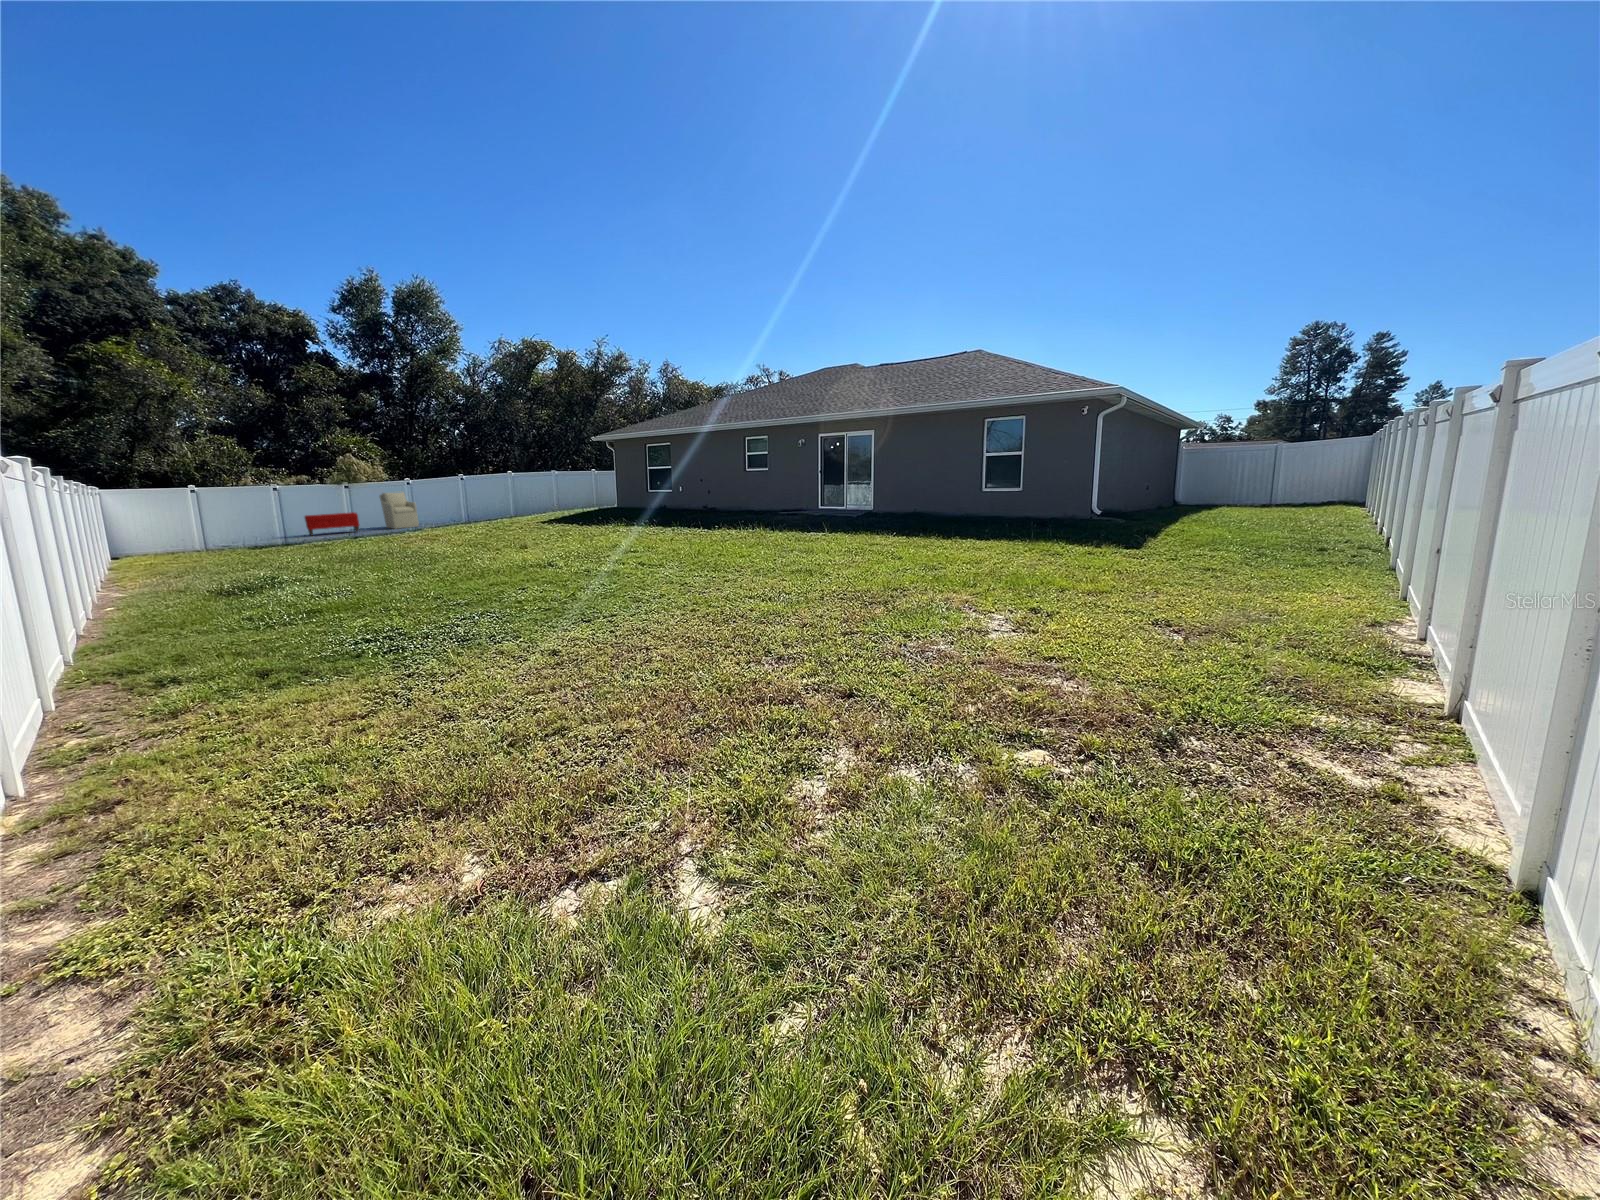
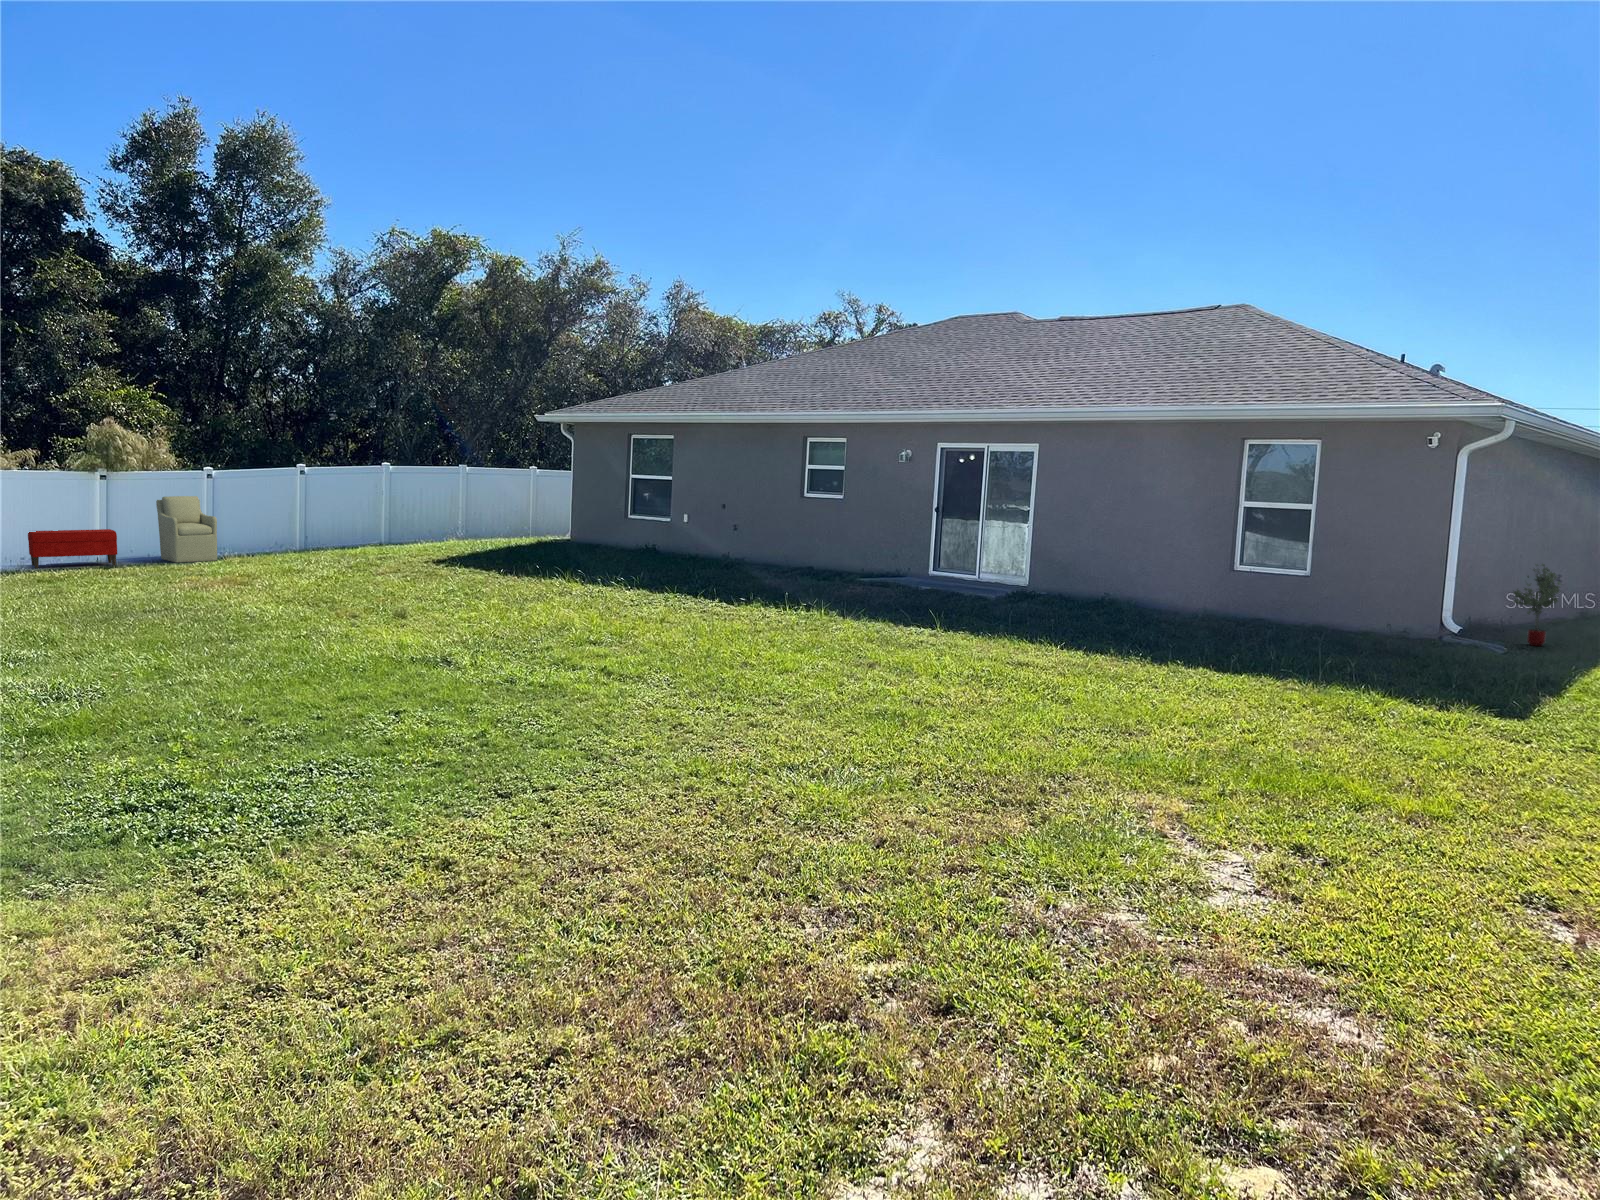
potted tree: none [1110,476,1135,519] -> present [1513,564,1561,646]

